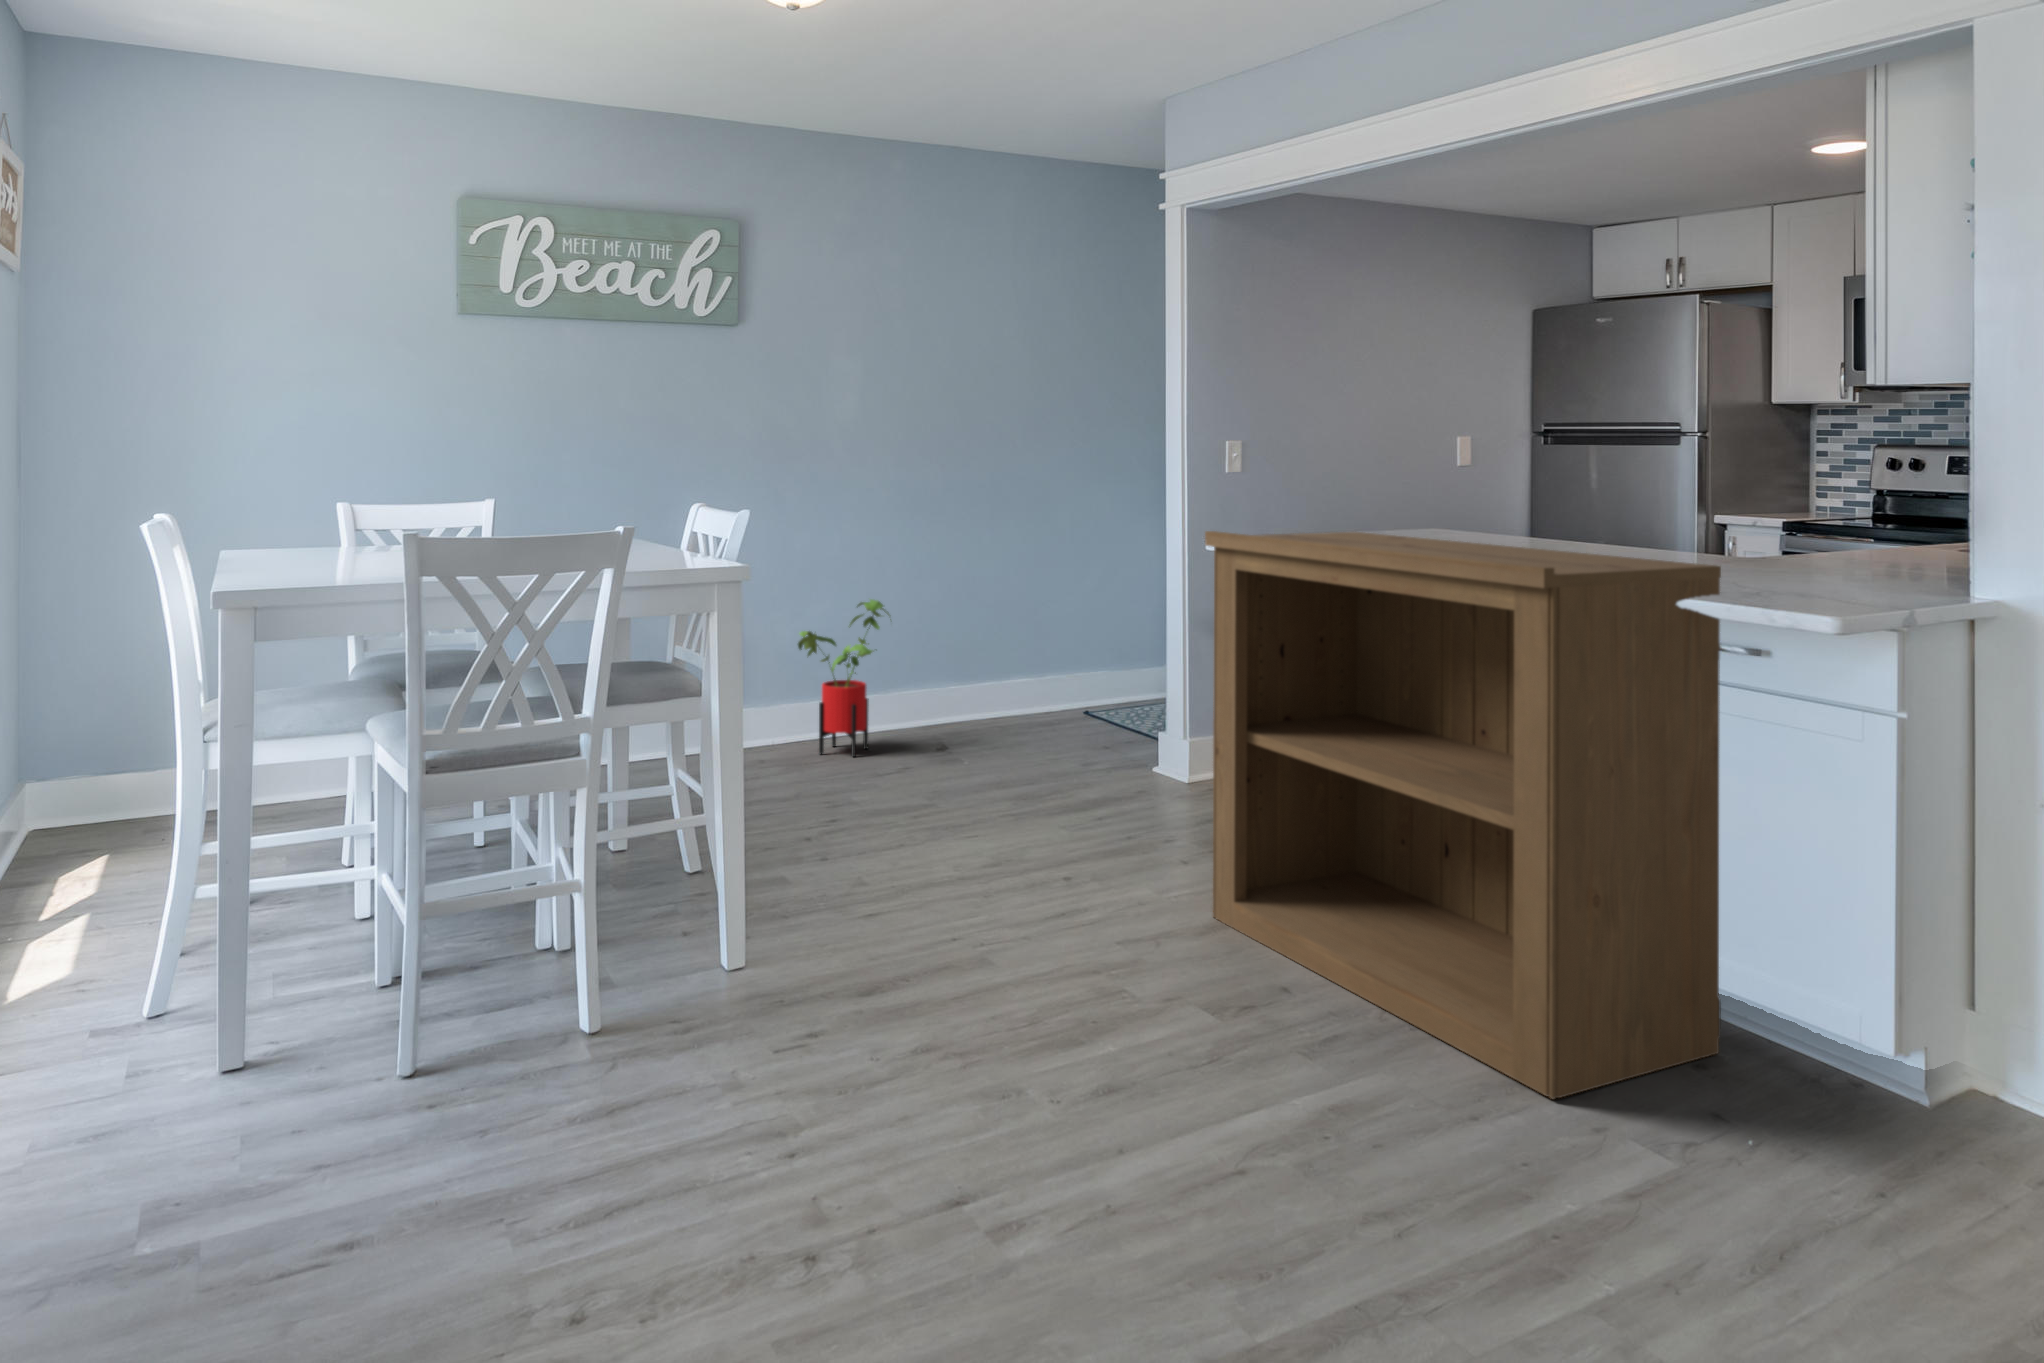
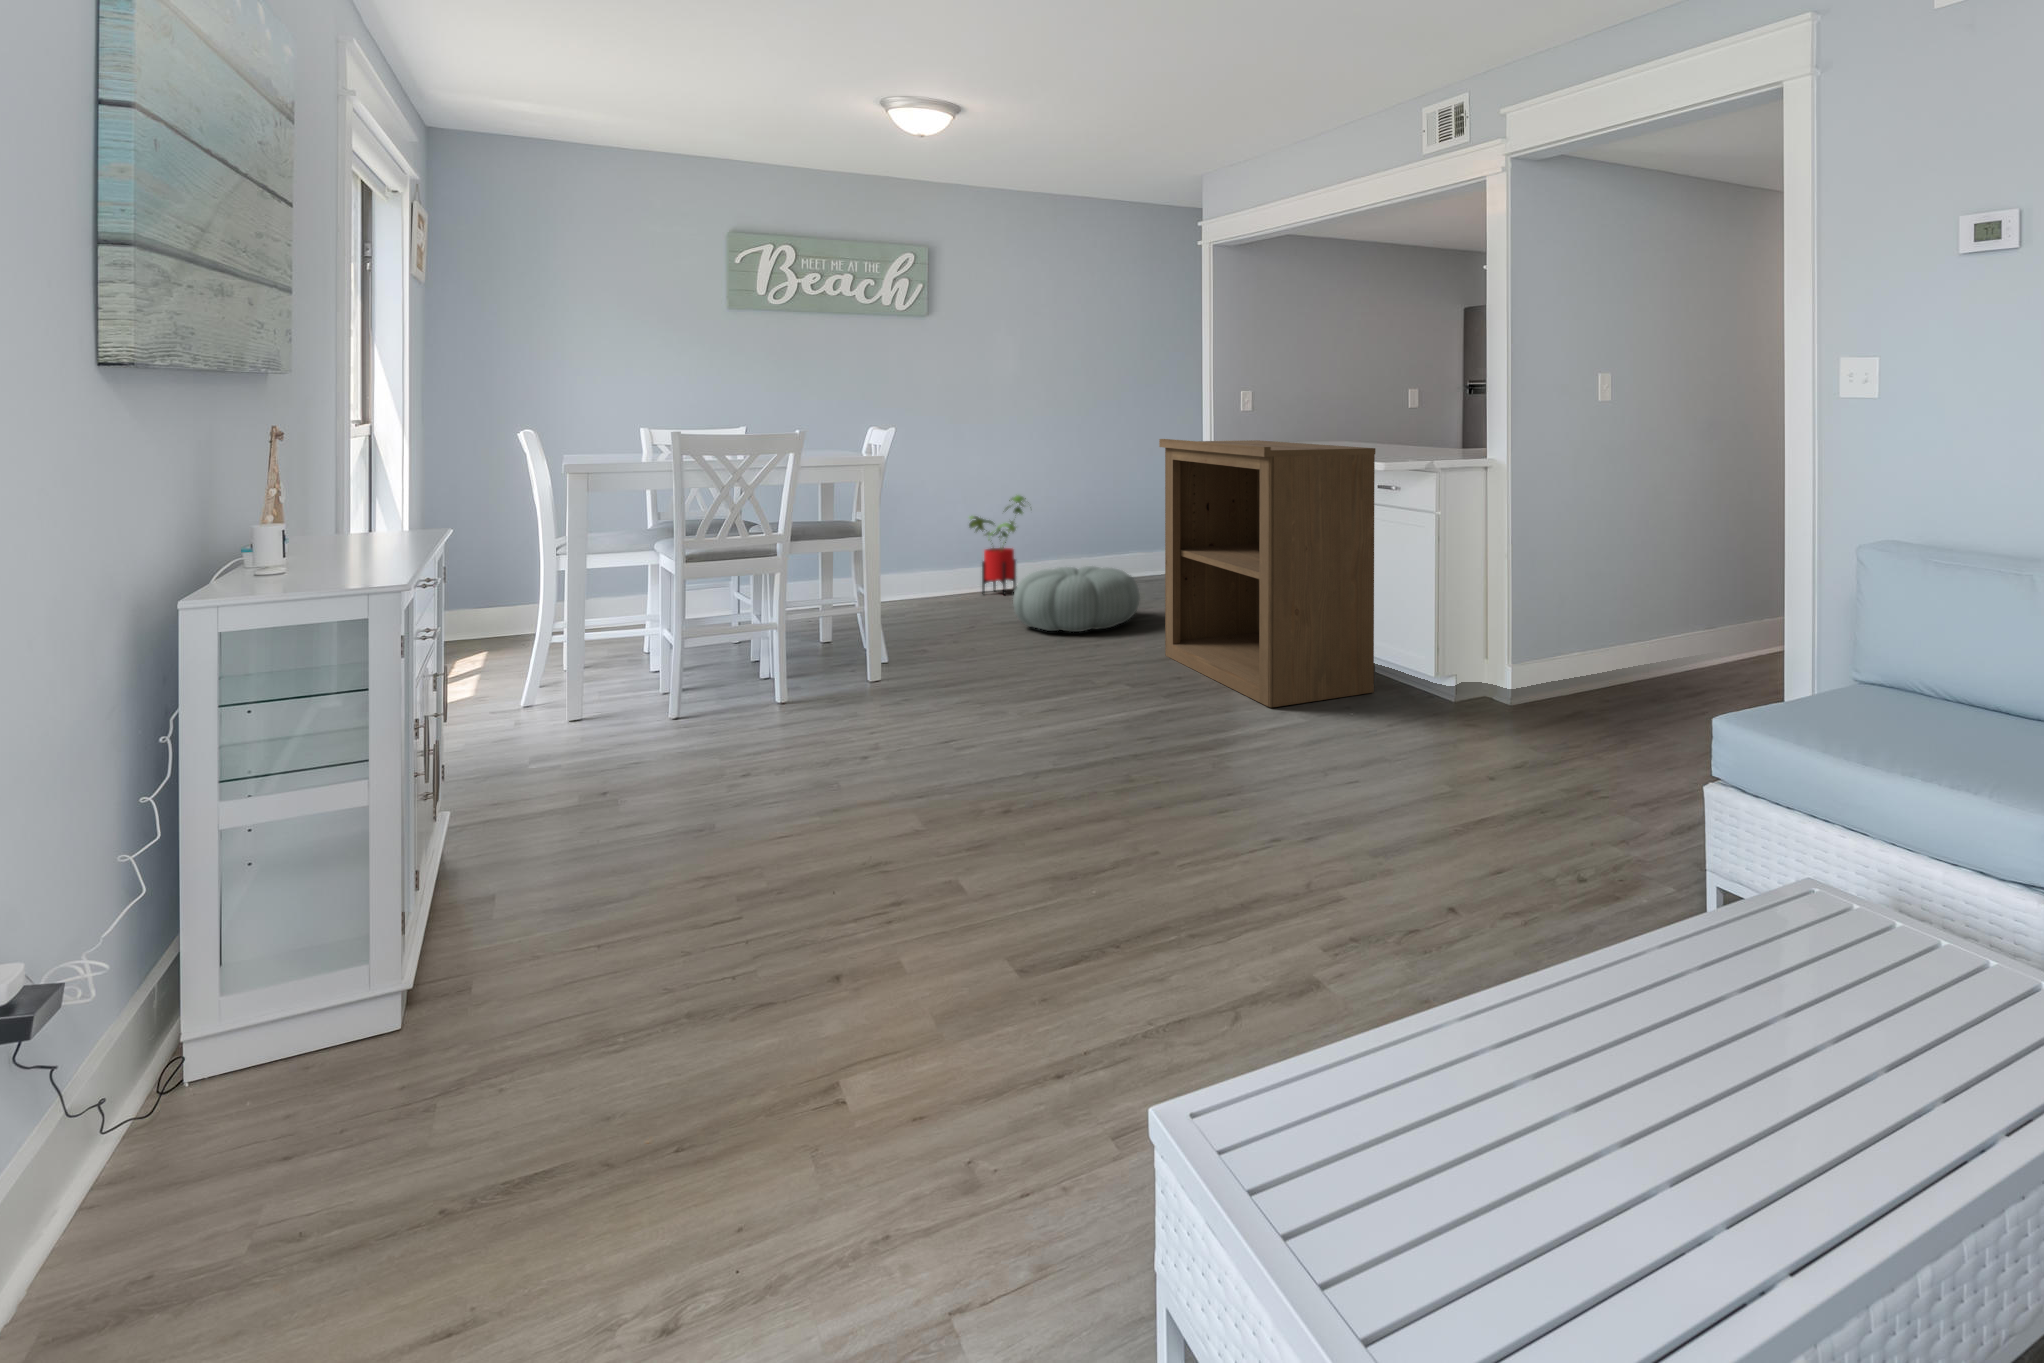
pouf: none [907,728,1109,849] -> present [1013,566,1140,632]

